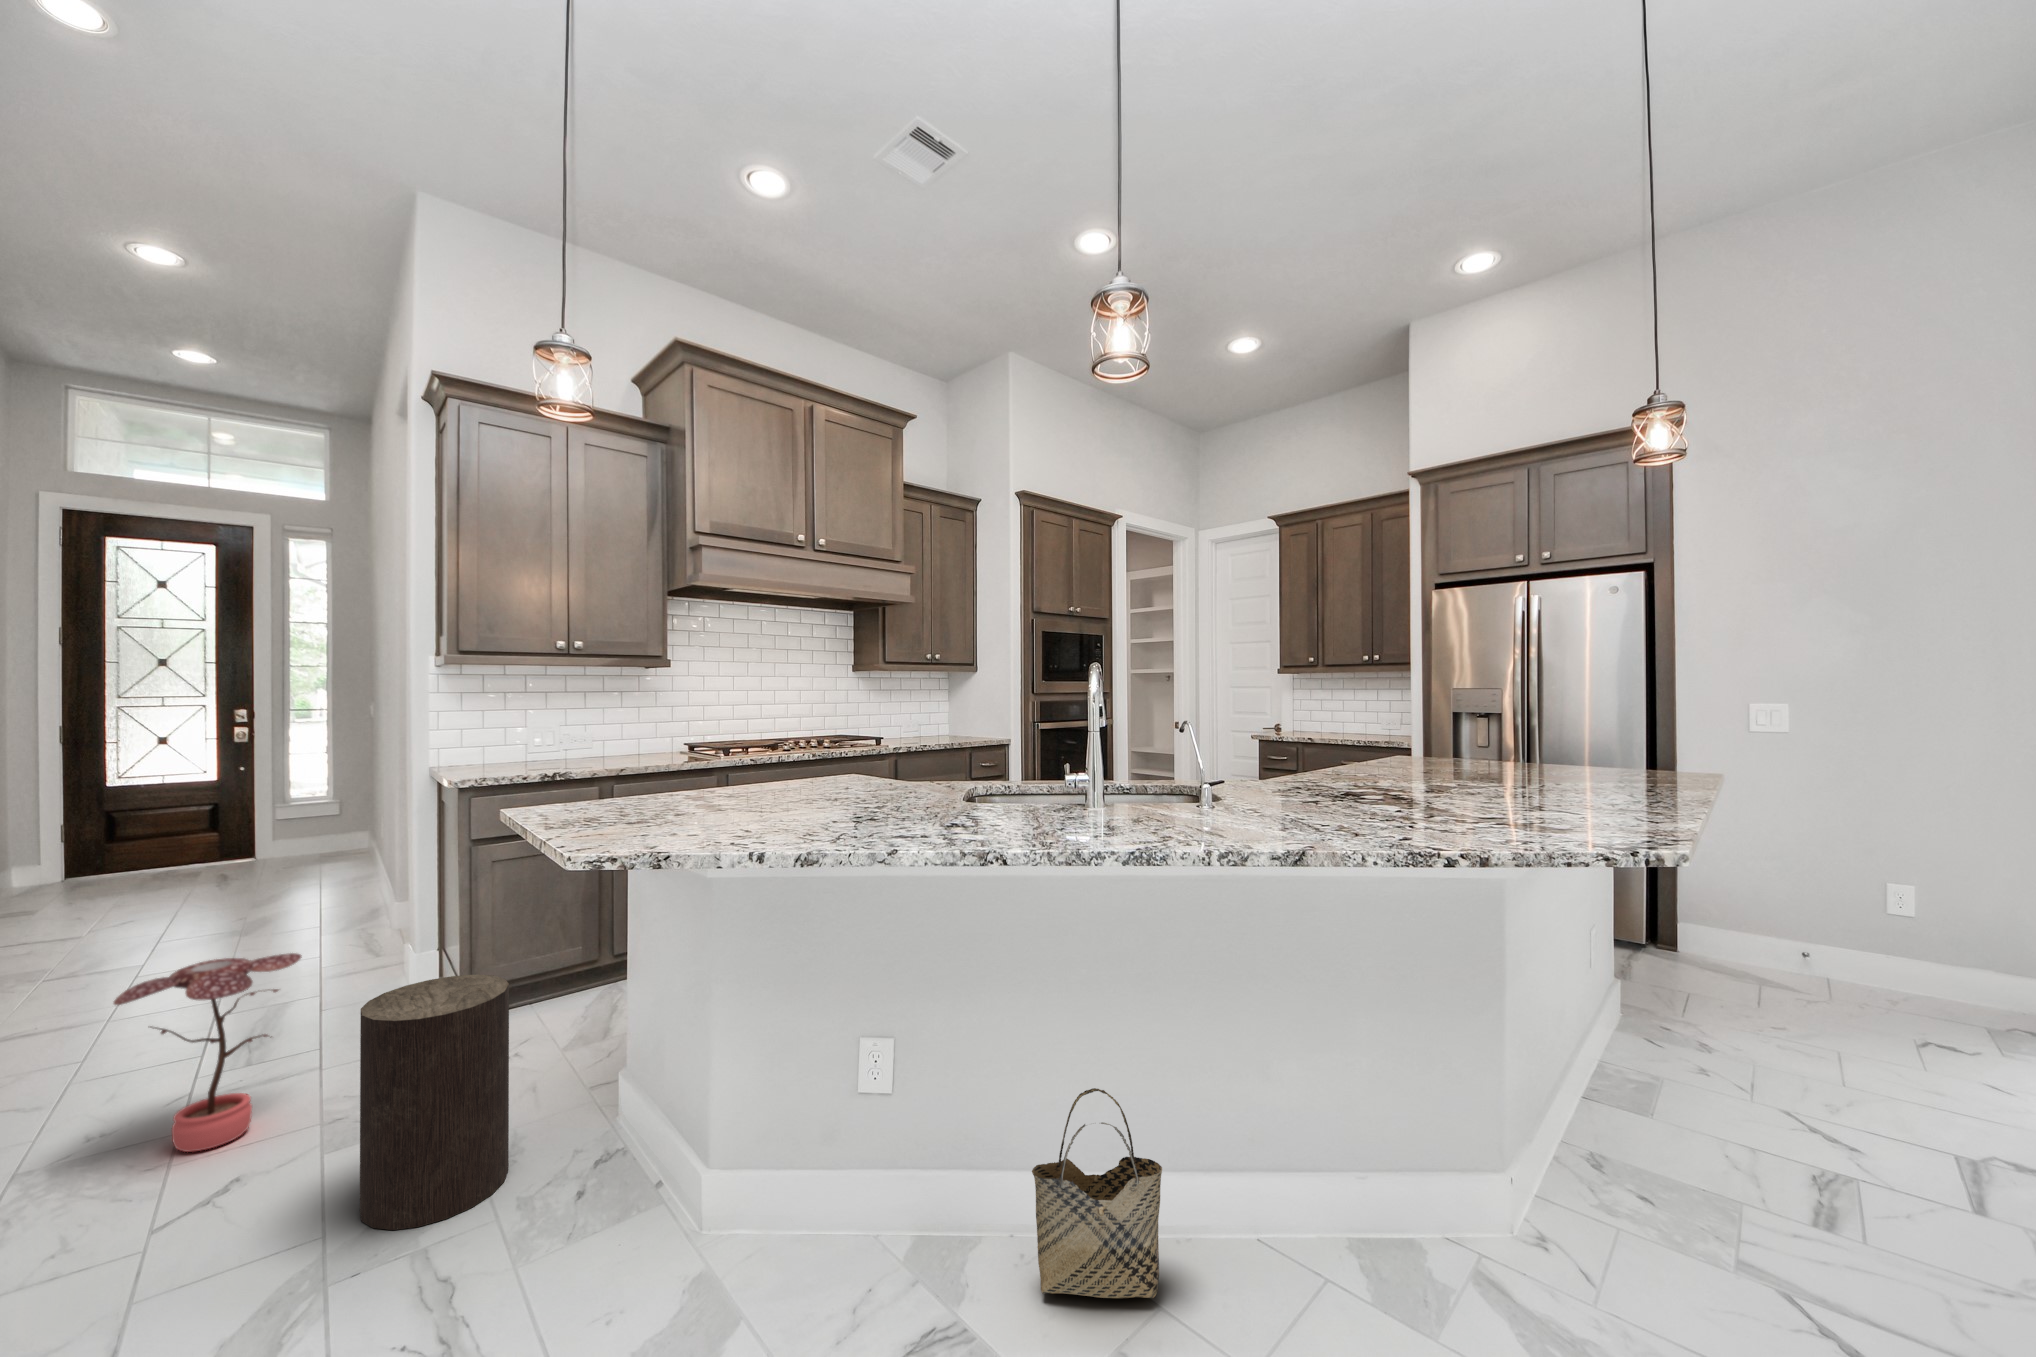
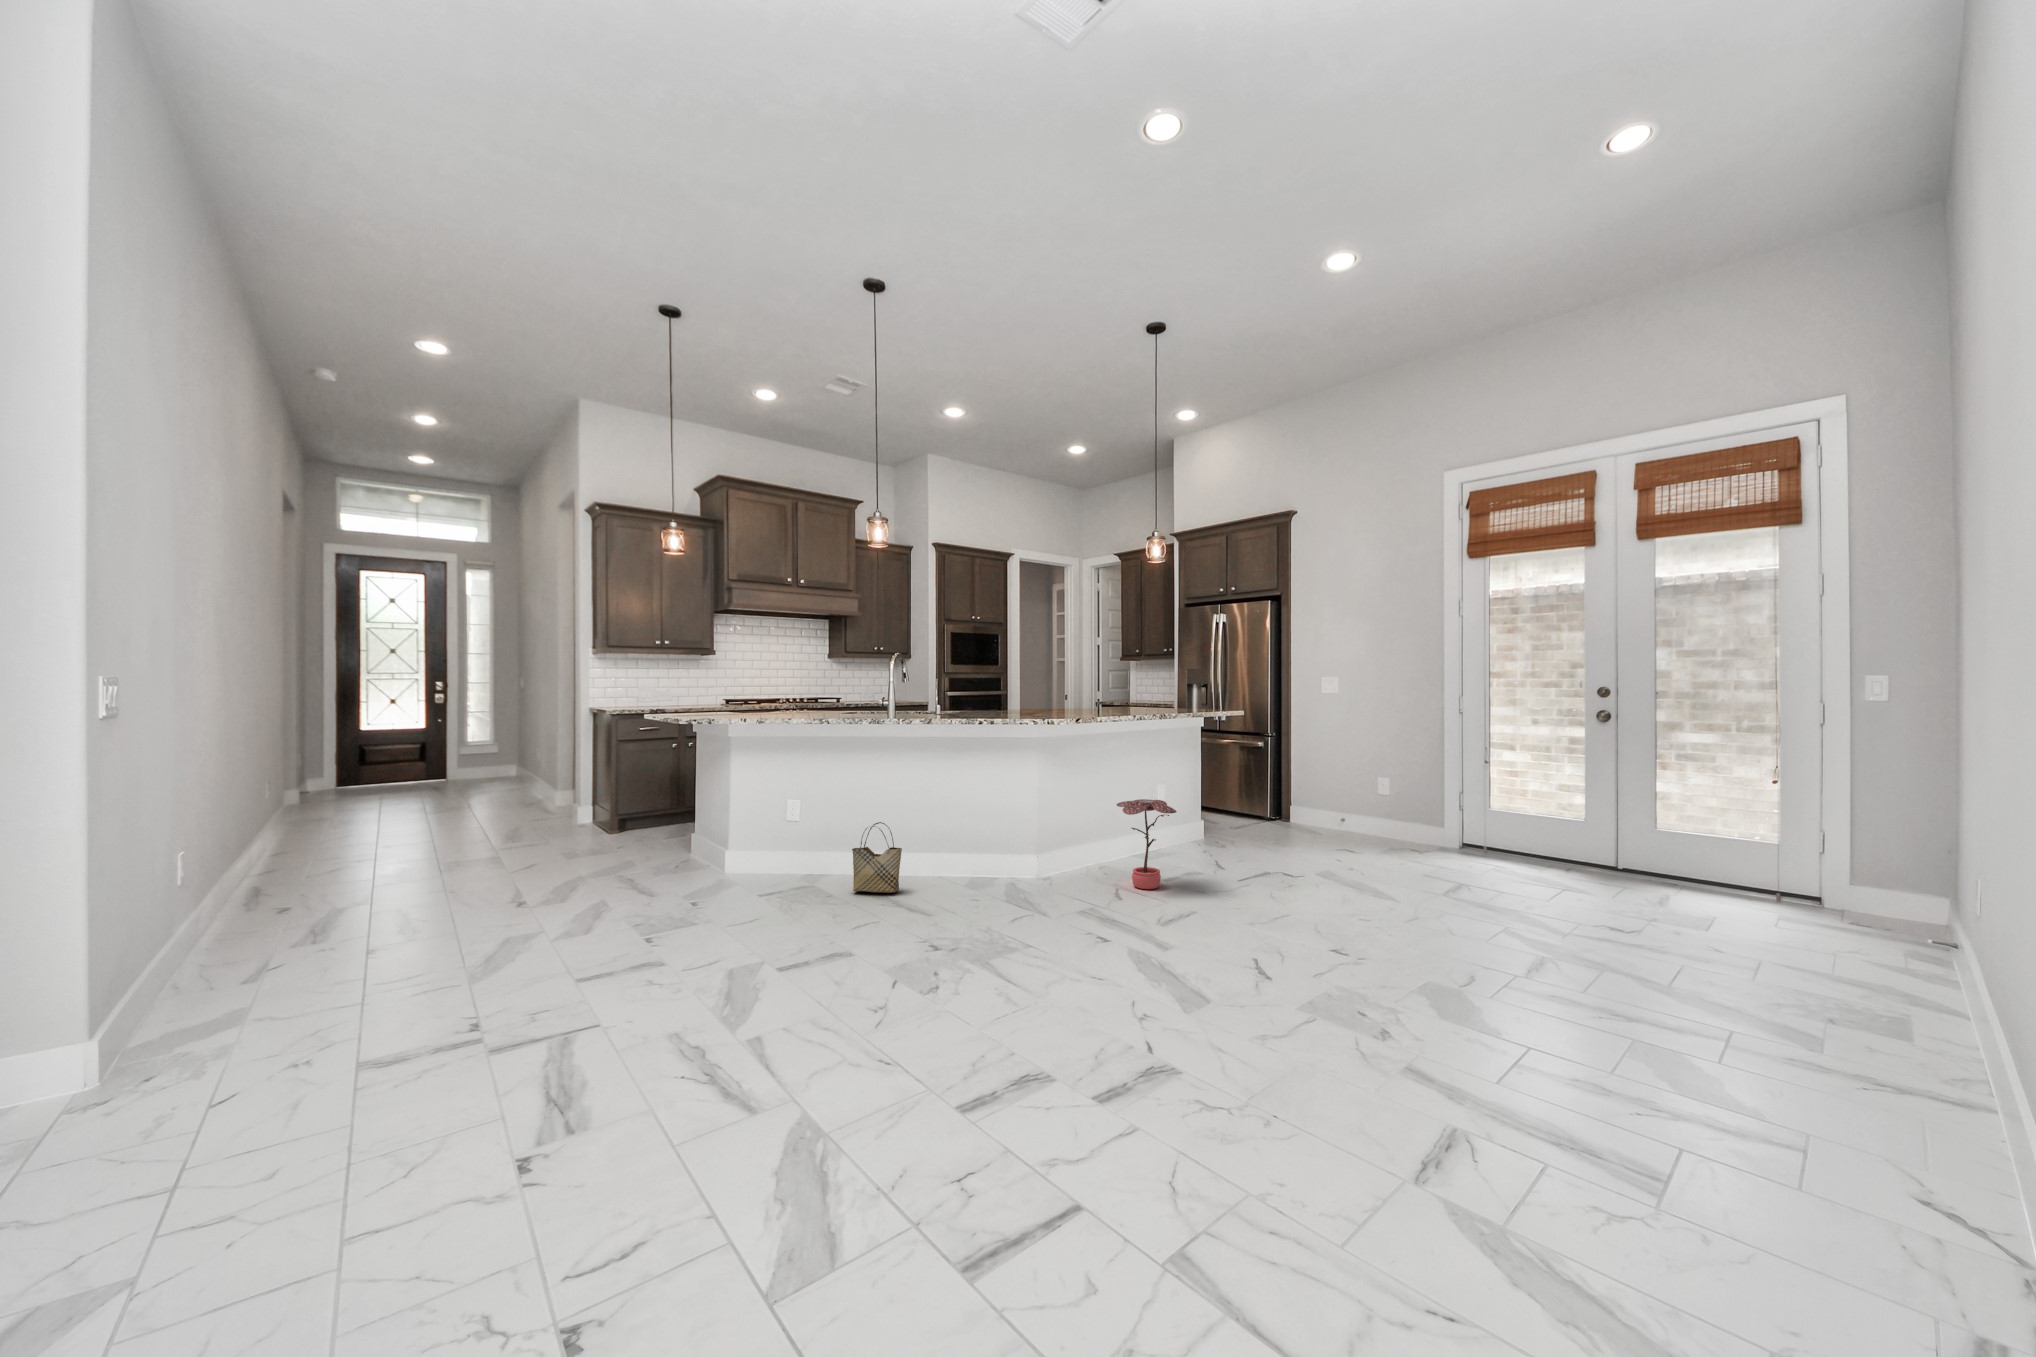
potted plant: present [114,953,302,1152] -> present [1117,799,1177,889]
stool: present [360,974,509,1230] -> none [592,790,648,880]

